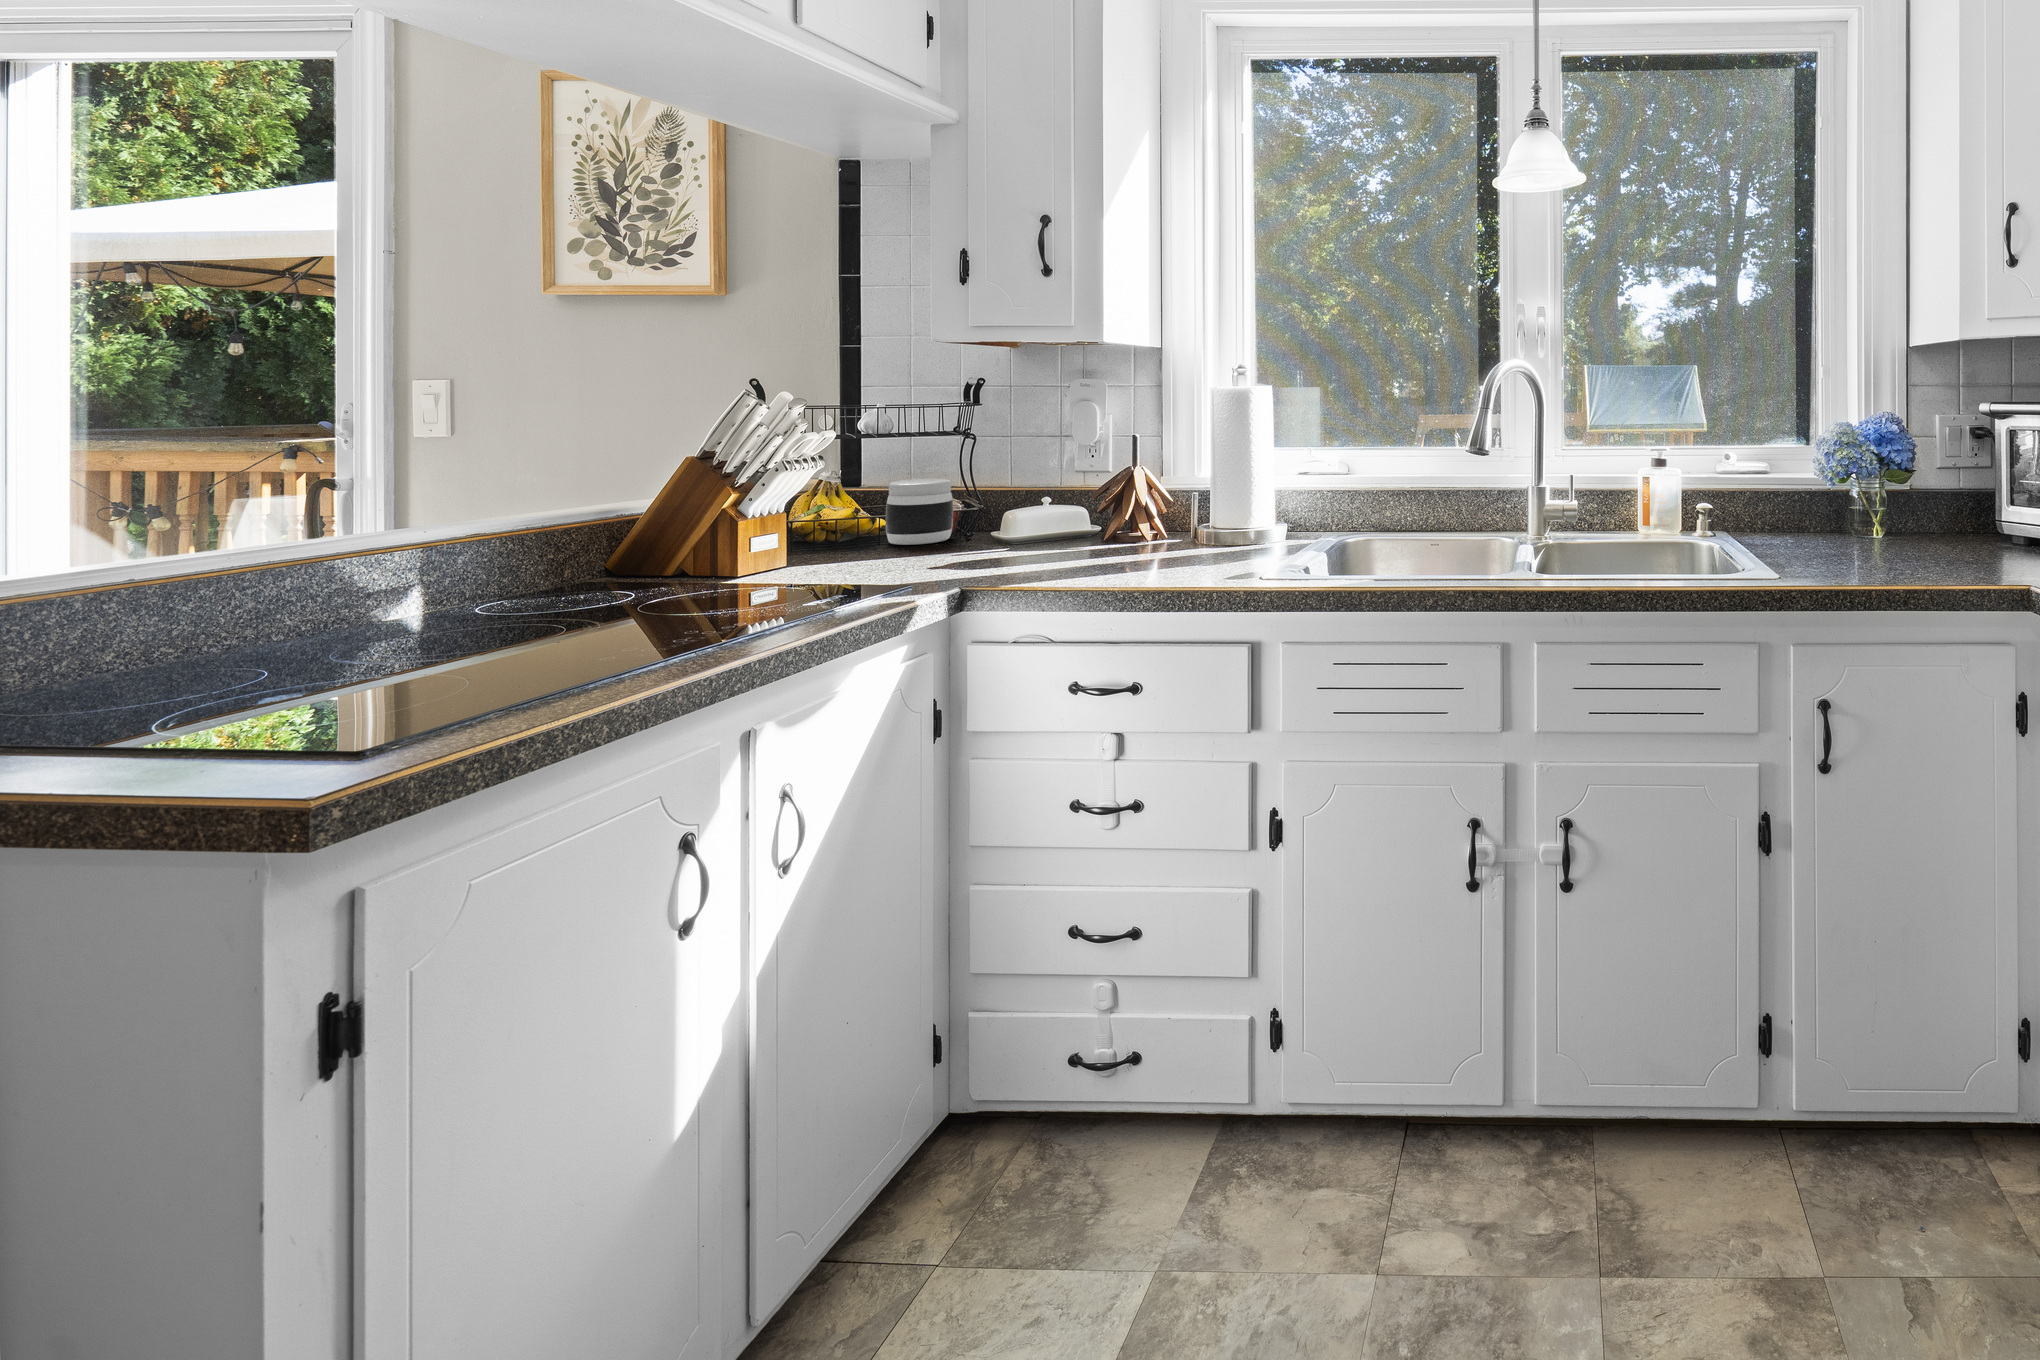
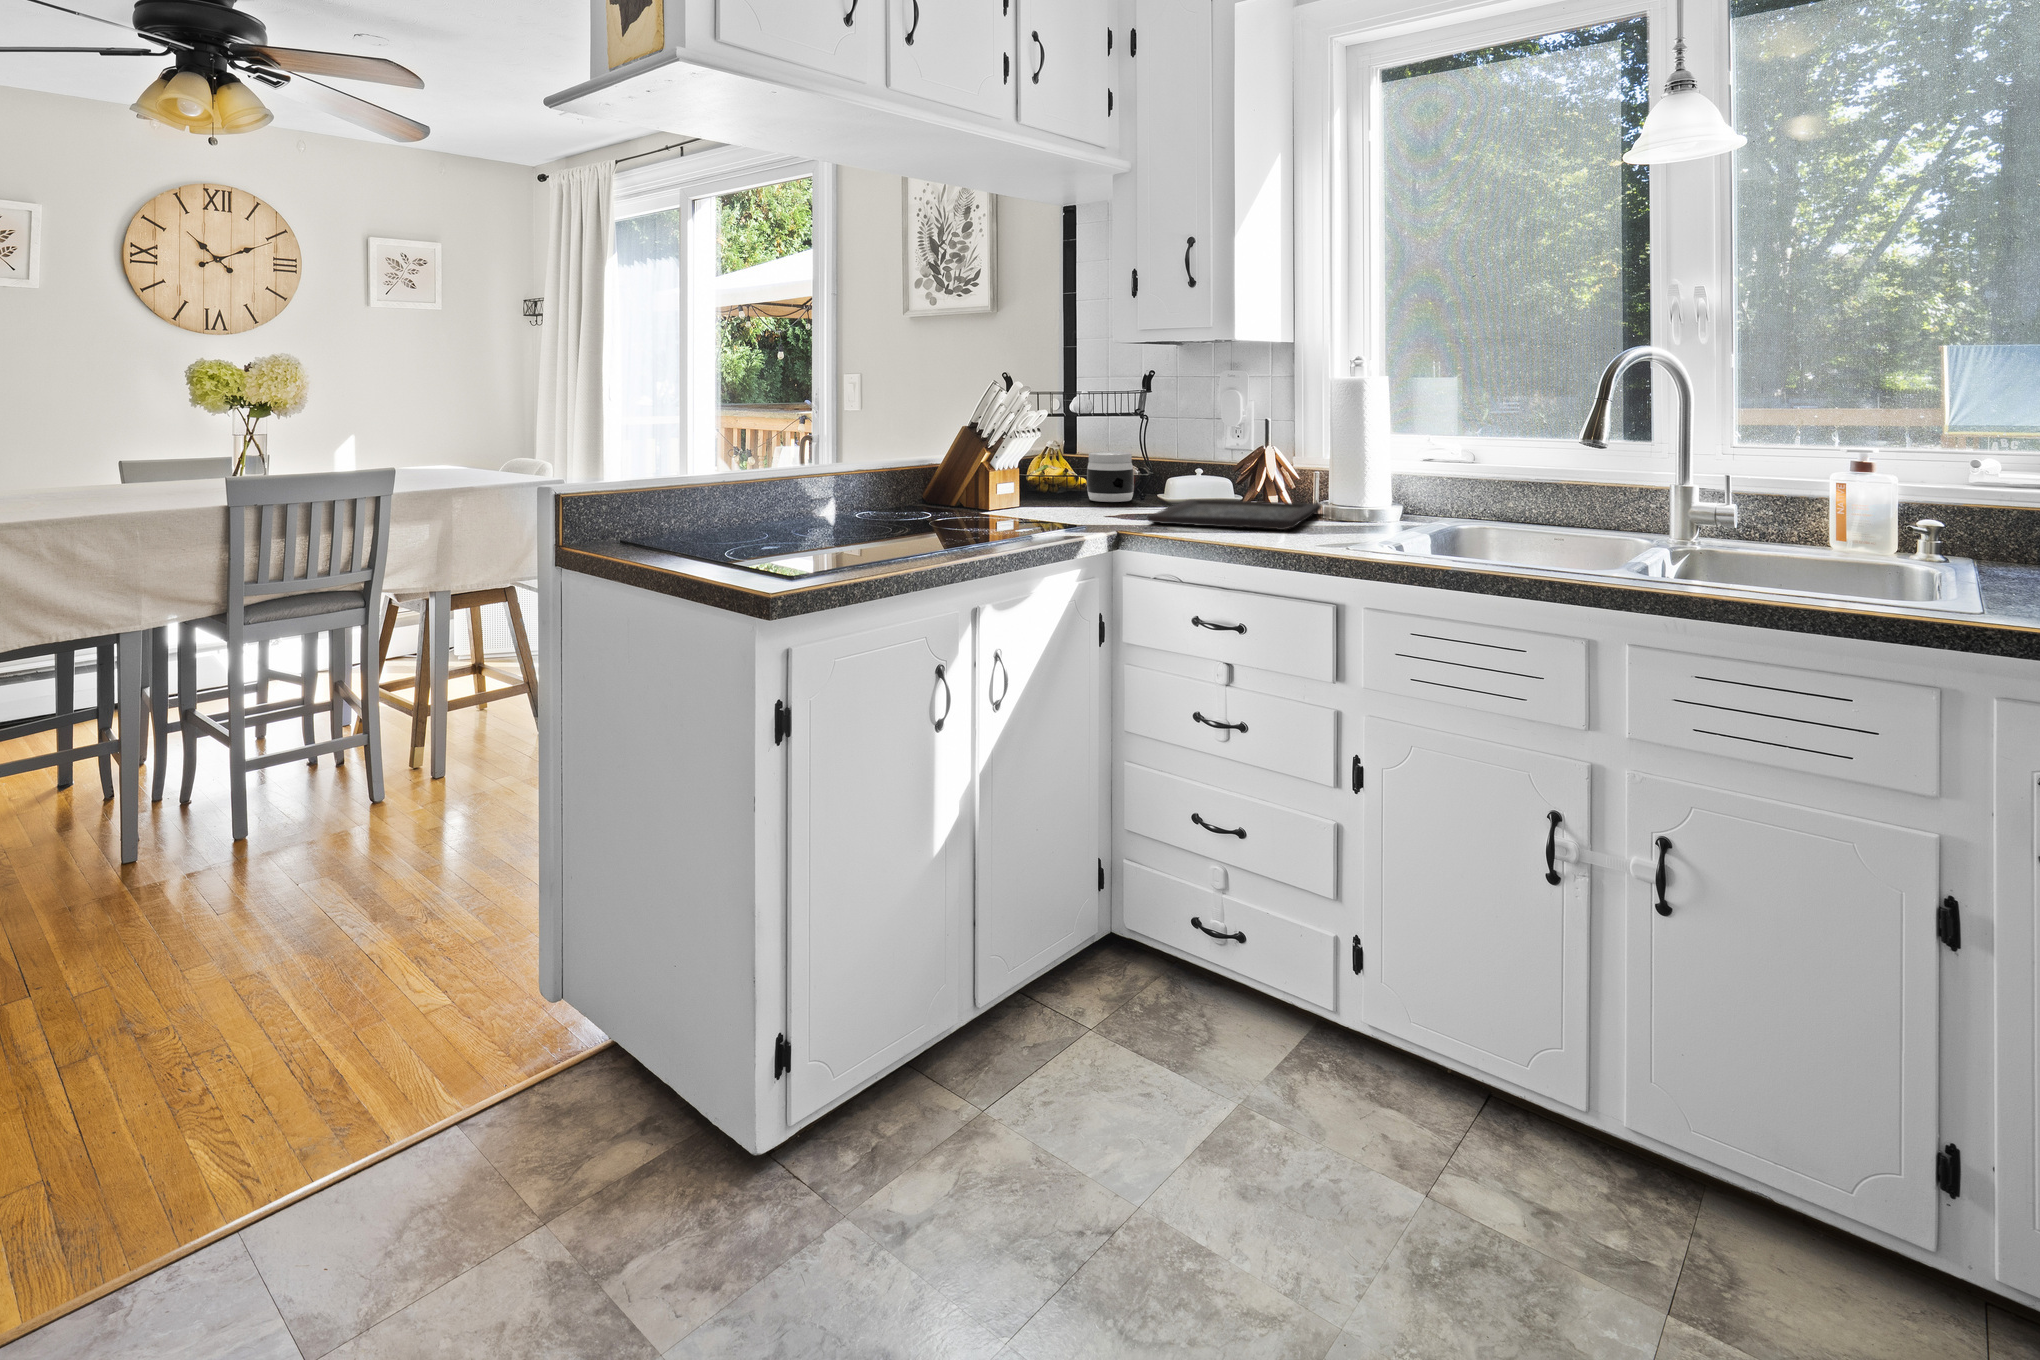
tray: none [1001,525,1194,571] -> present [1148,500,1321,530]

